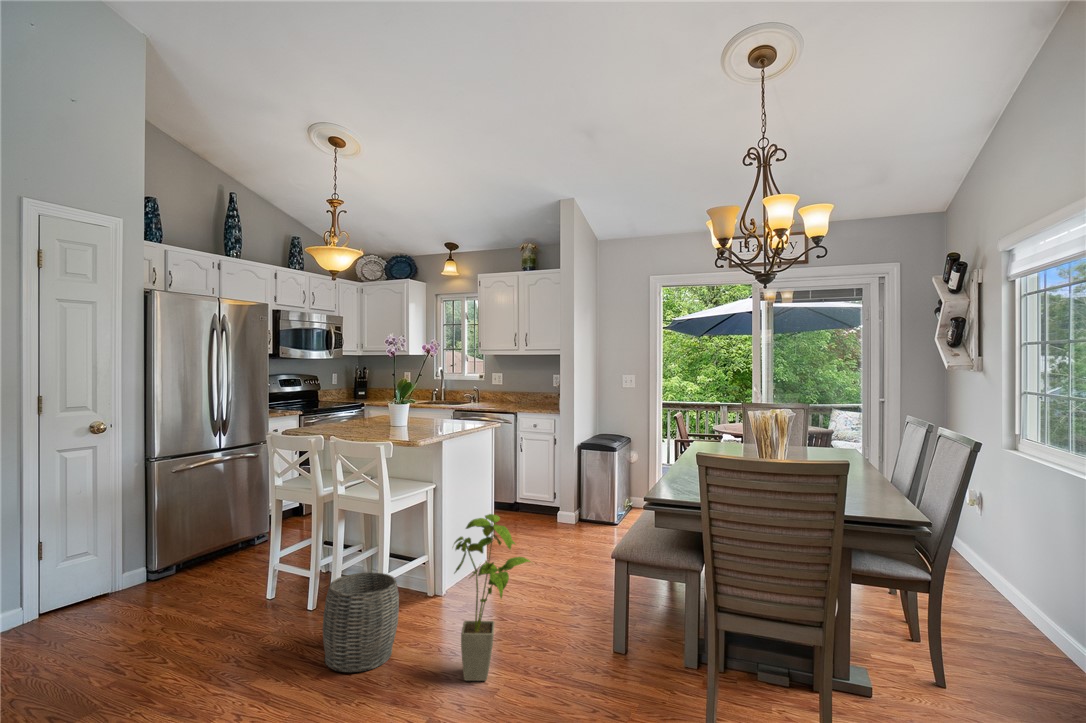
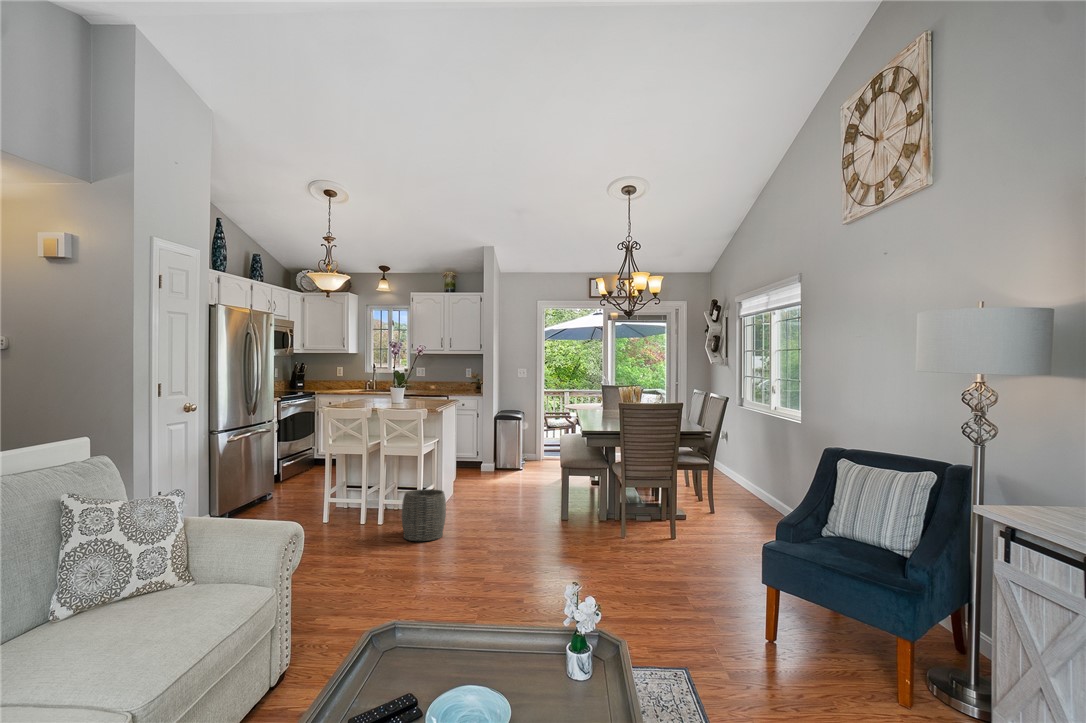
house plant: present [454,514,530,681] -> none [481,444,525,535]

